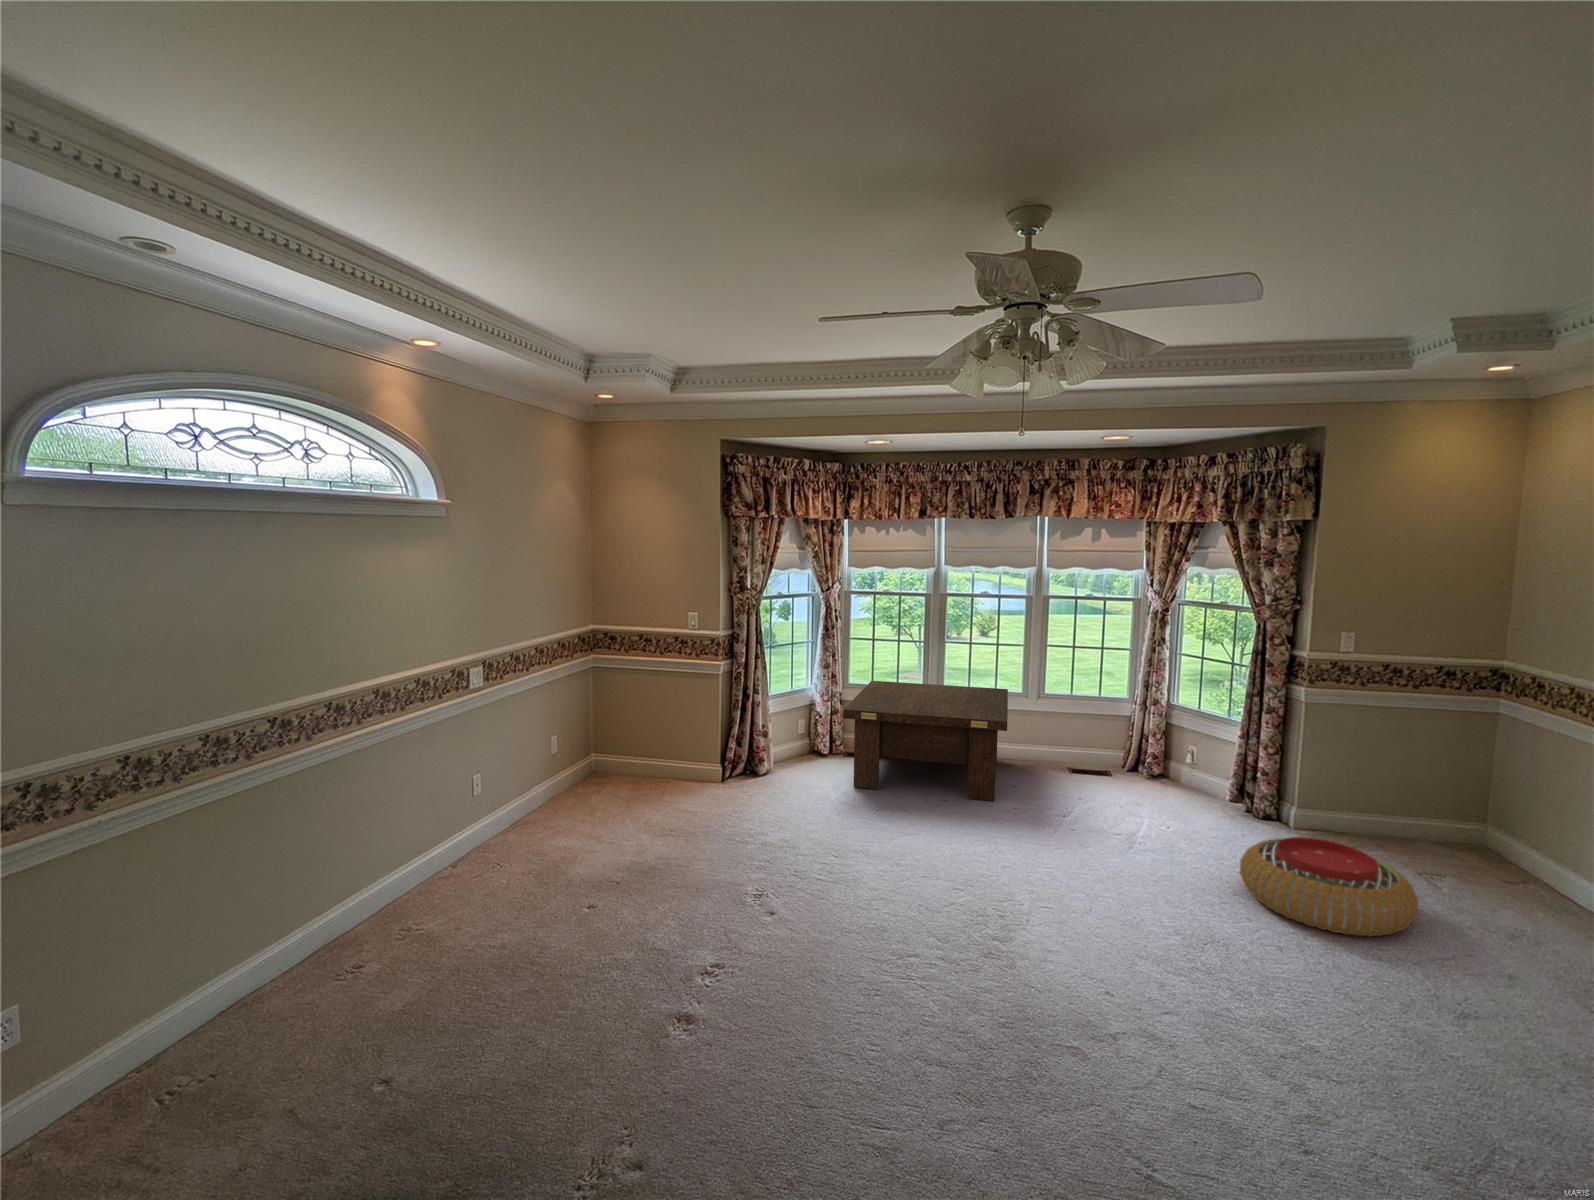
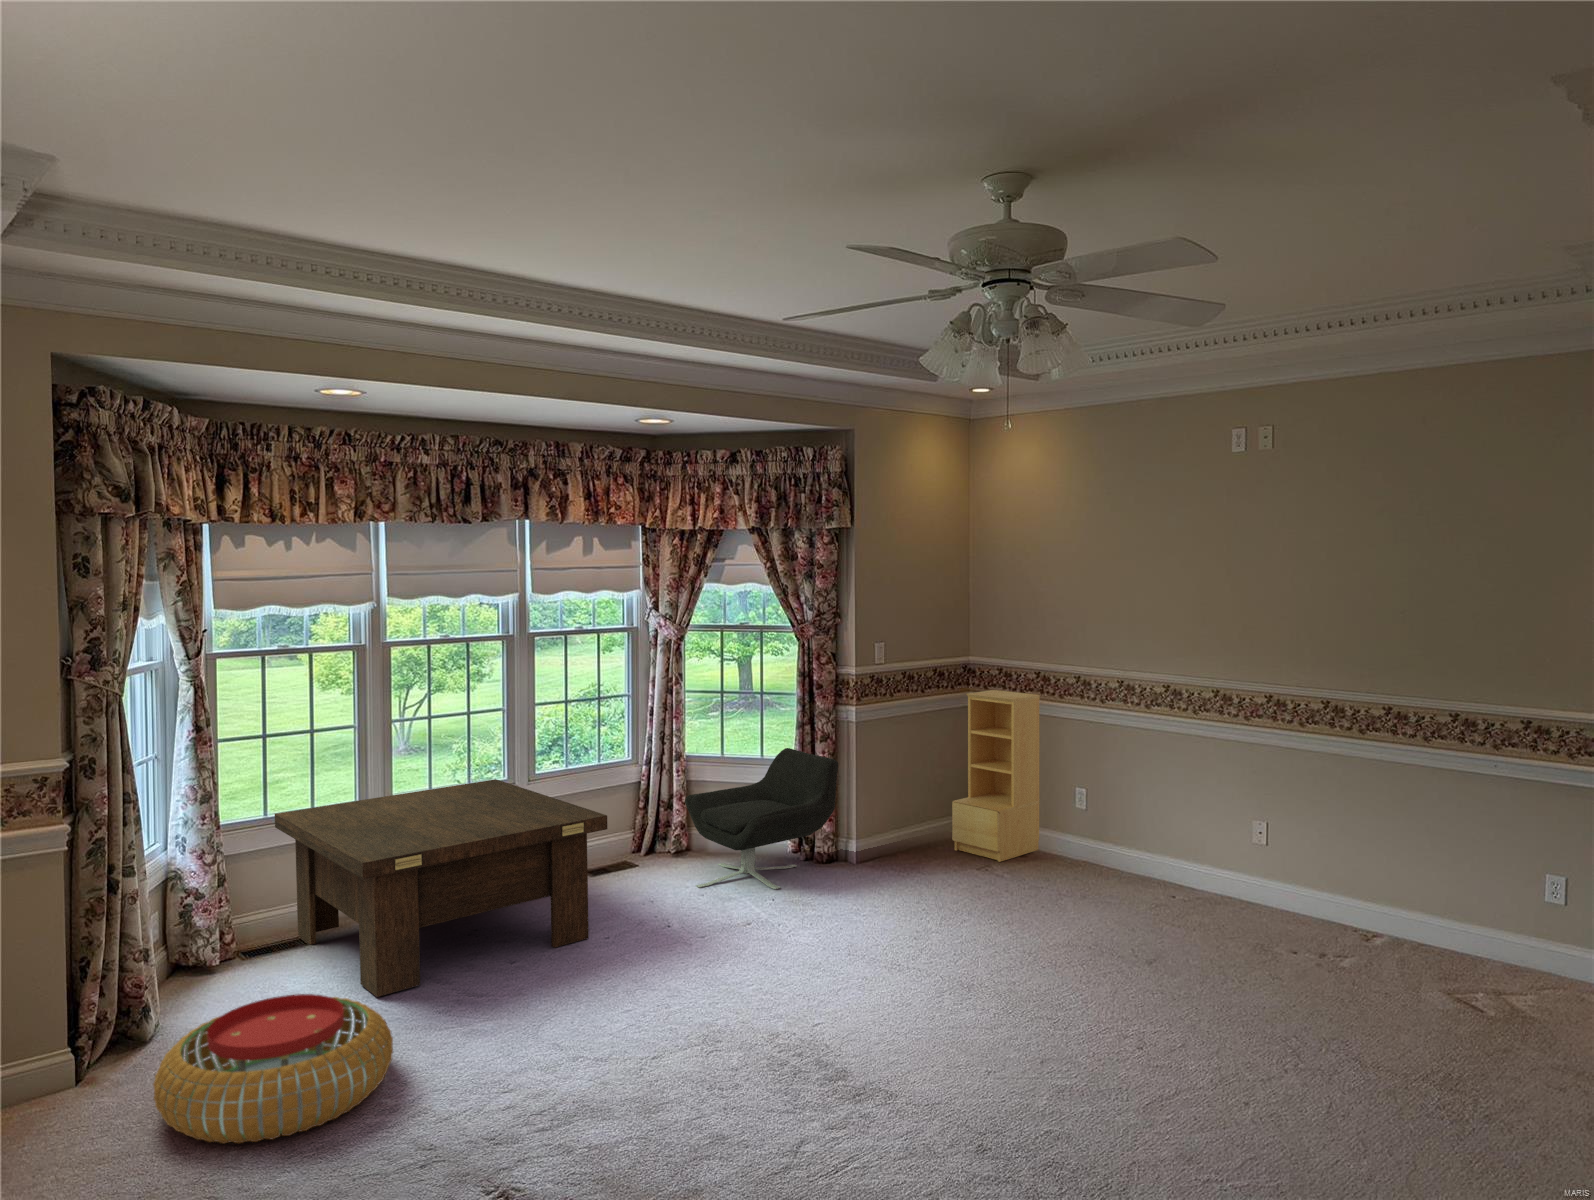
bookshelf: none [1419,699,1562,893] -> present [952,690,1040,862]
lounge chair: none [1118,714,1263,822] -> present [685,748,838,889]
pouf: present [1240,837,1418,936] -> present [153,994,393,1143]

